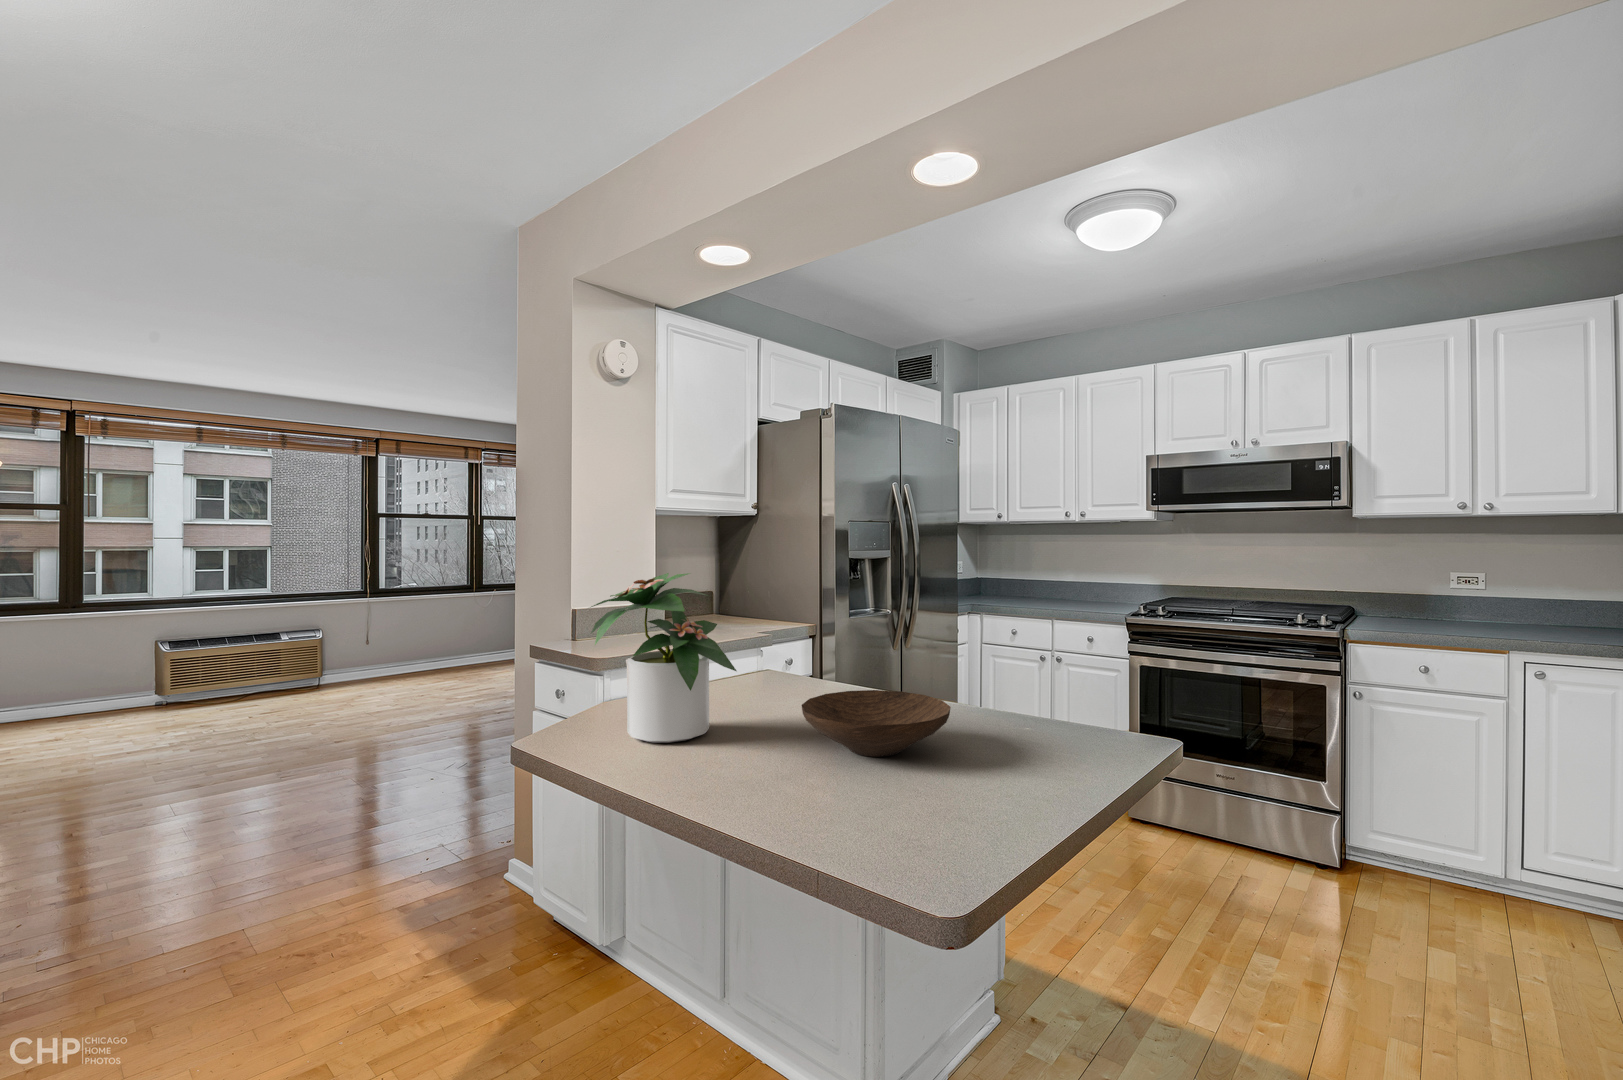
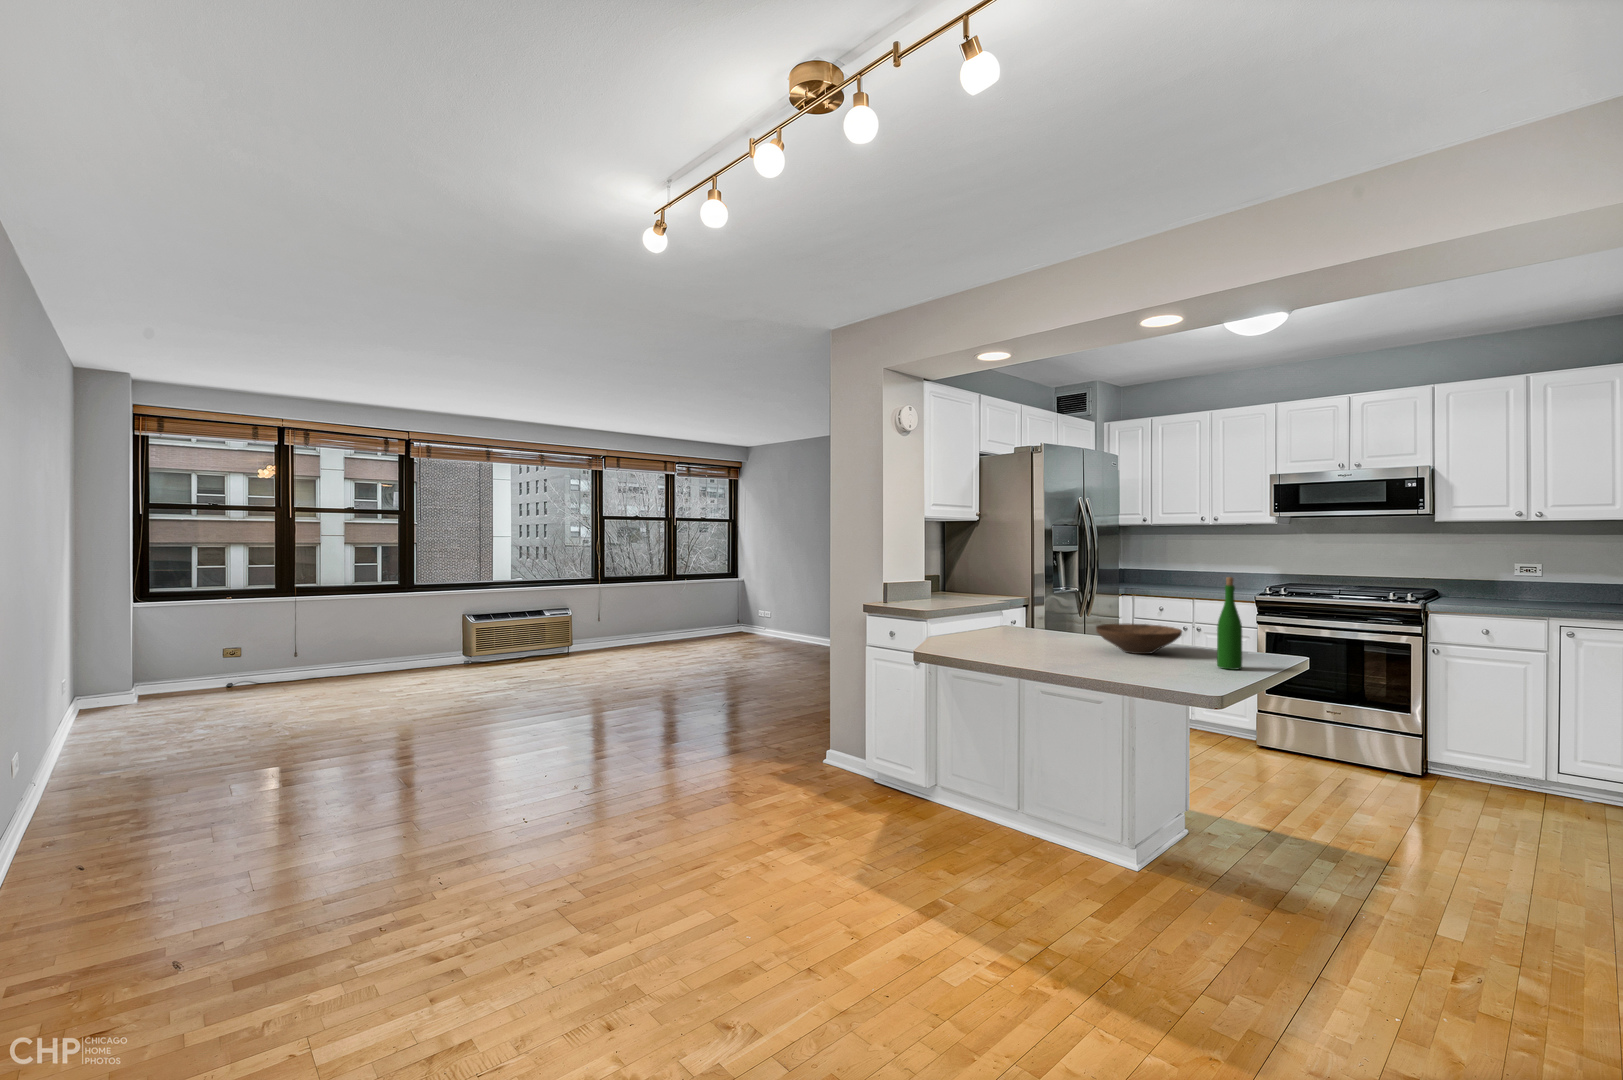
potted plant: present [591,573,736,743] -> none [965,557,1050,648]
wine bottle: none [986,617,1034,814] -> present [1217,577,1242,670]

